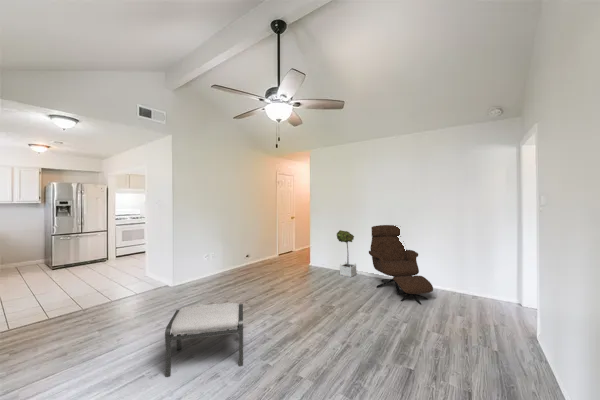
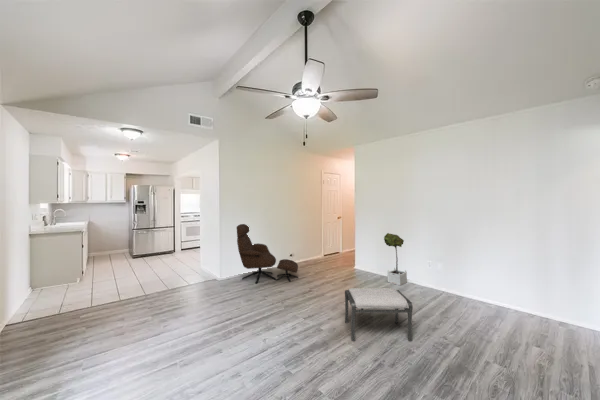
lounge chair: present [369,225,433,304] -> present [237,224,298,284]
ottoman: present [165,303,243,377] -> present [345,288,413,341]

